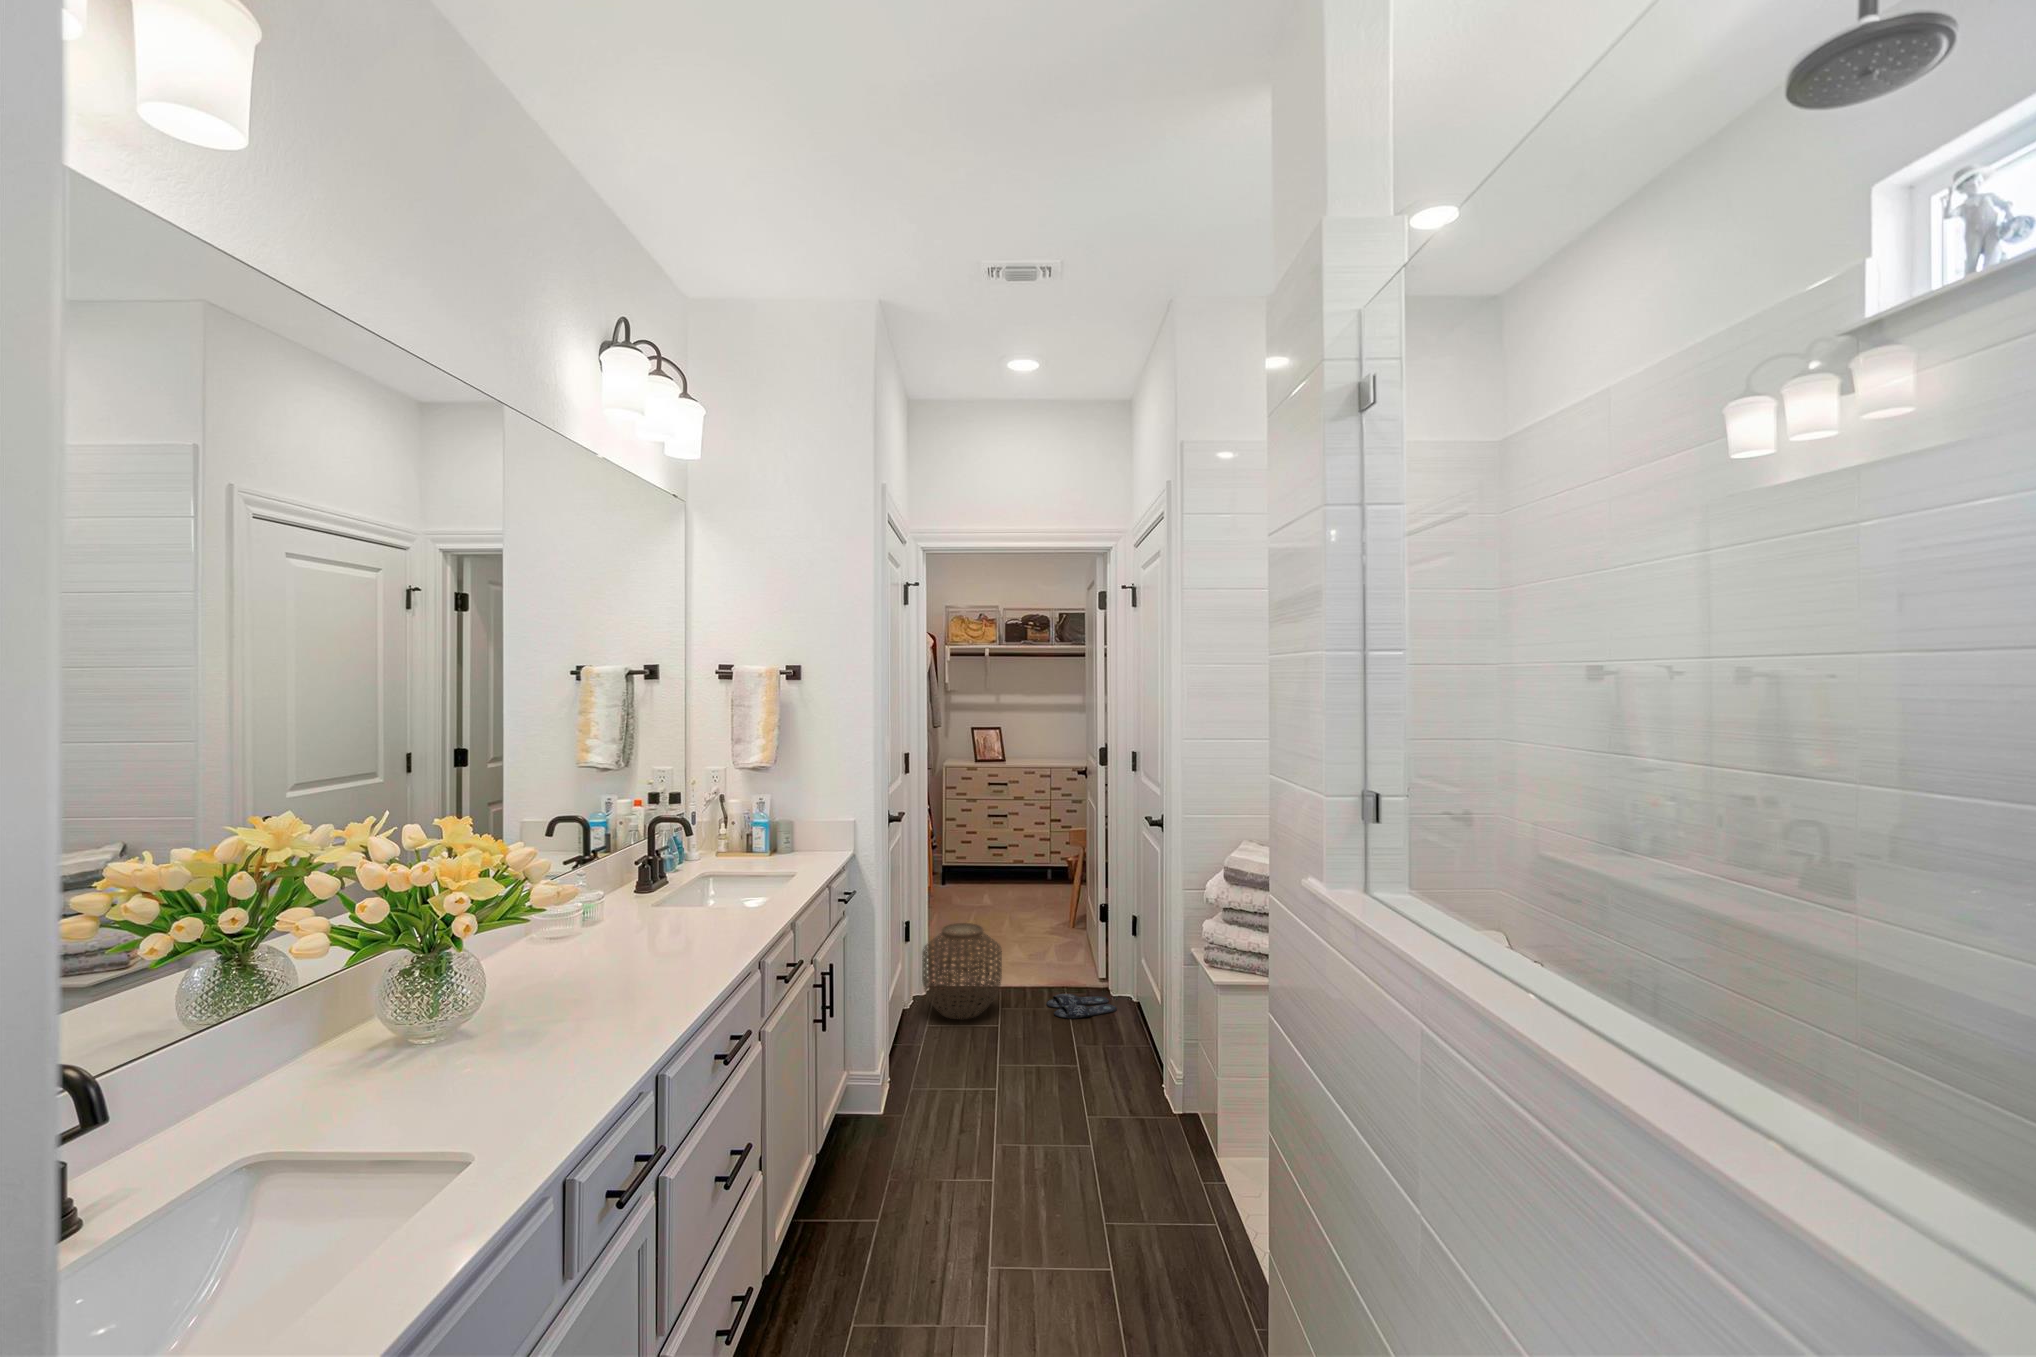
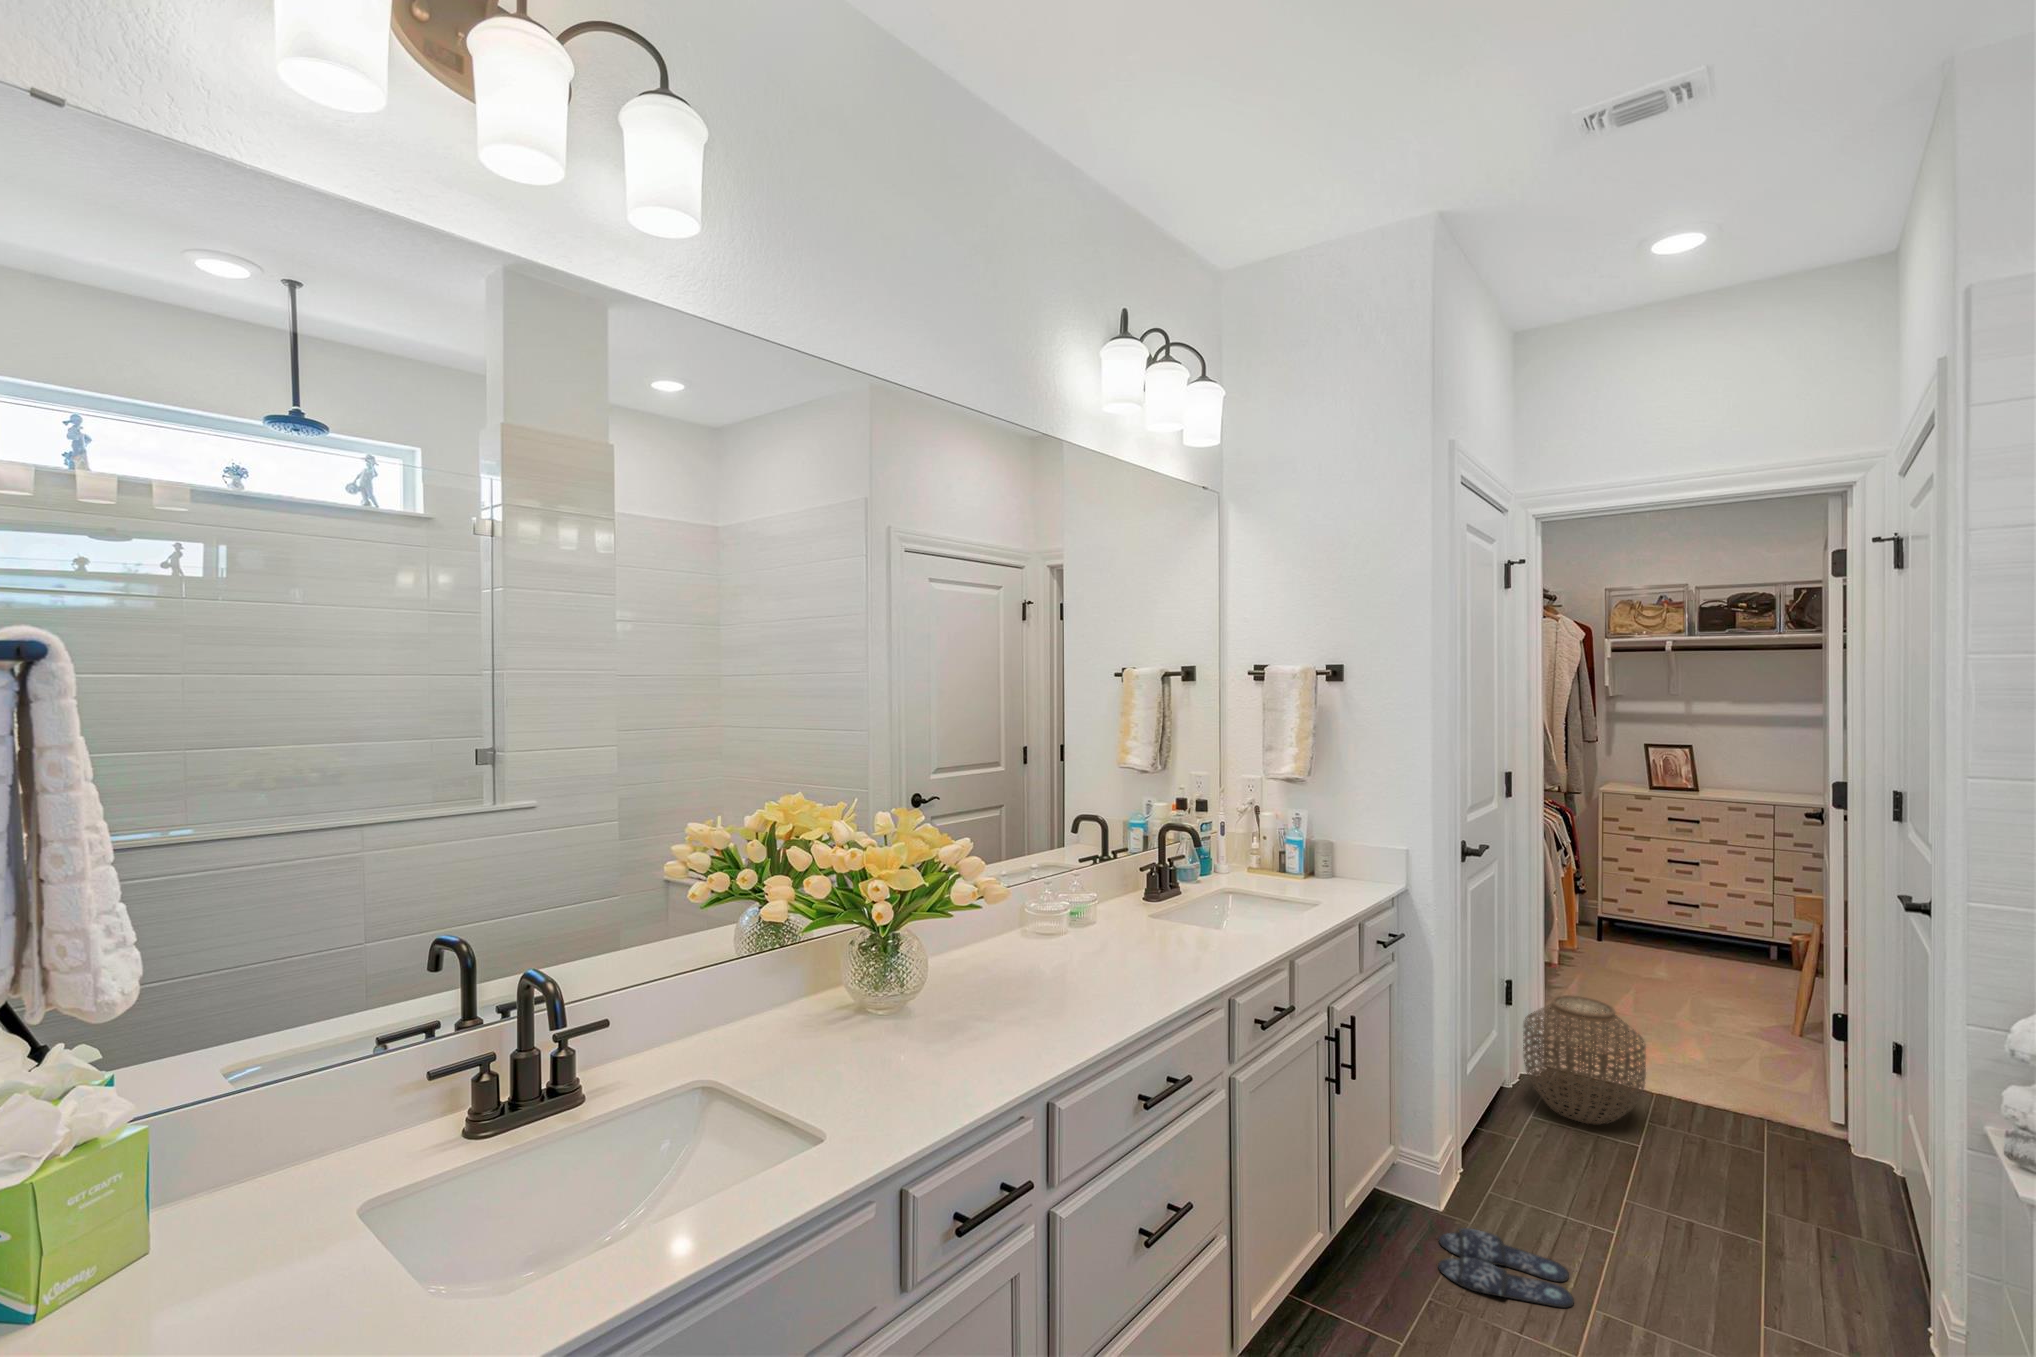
slippers: present [1046,994,1117,1019] -> present [1438,1228,1574,1308]

